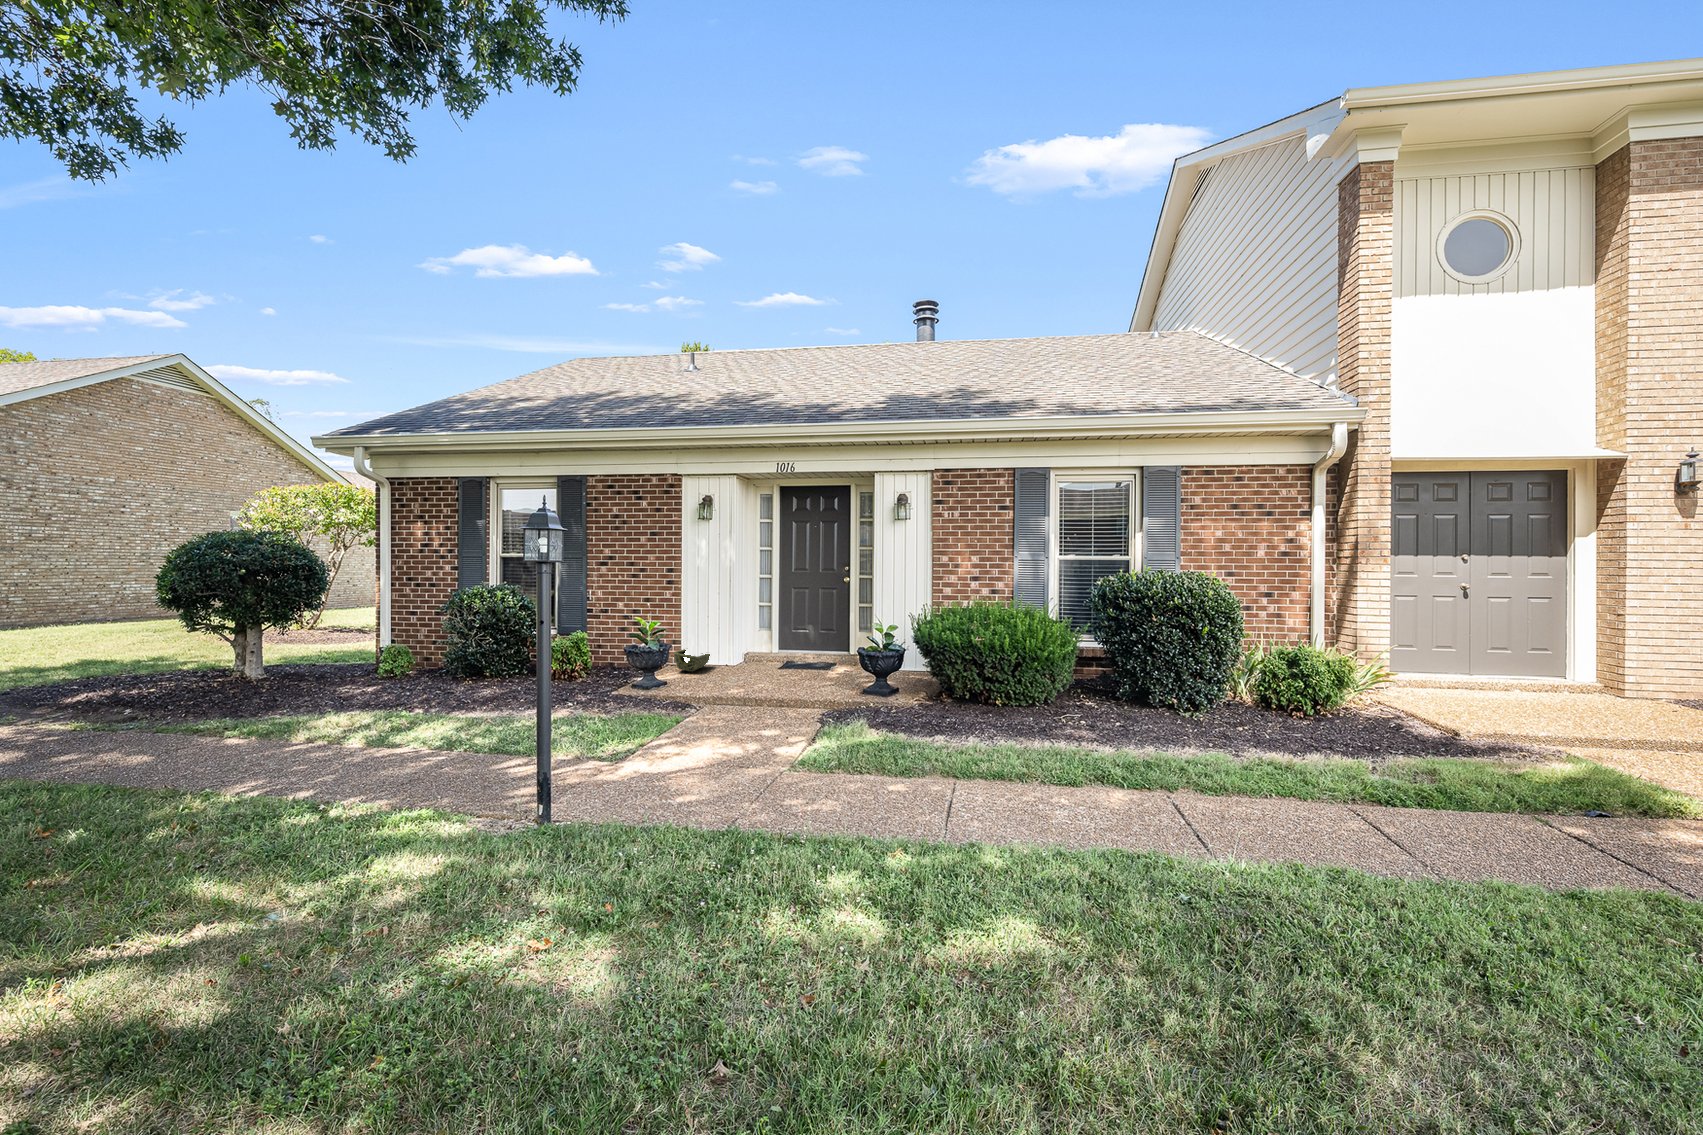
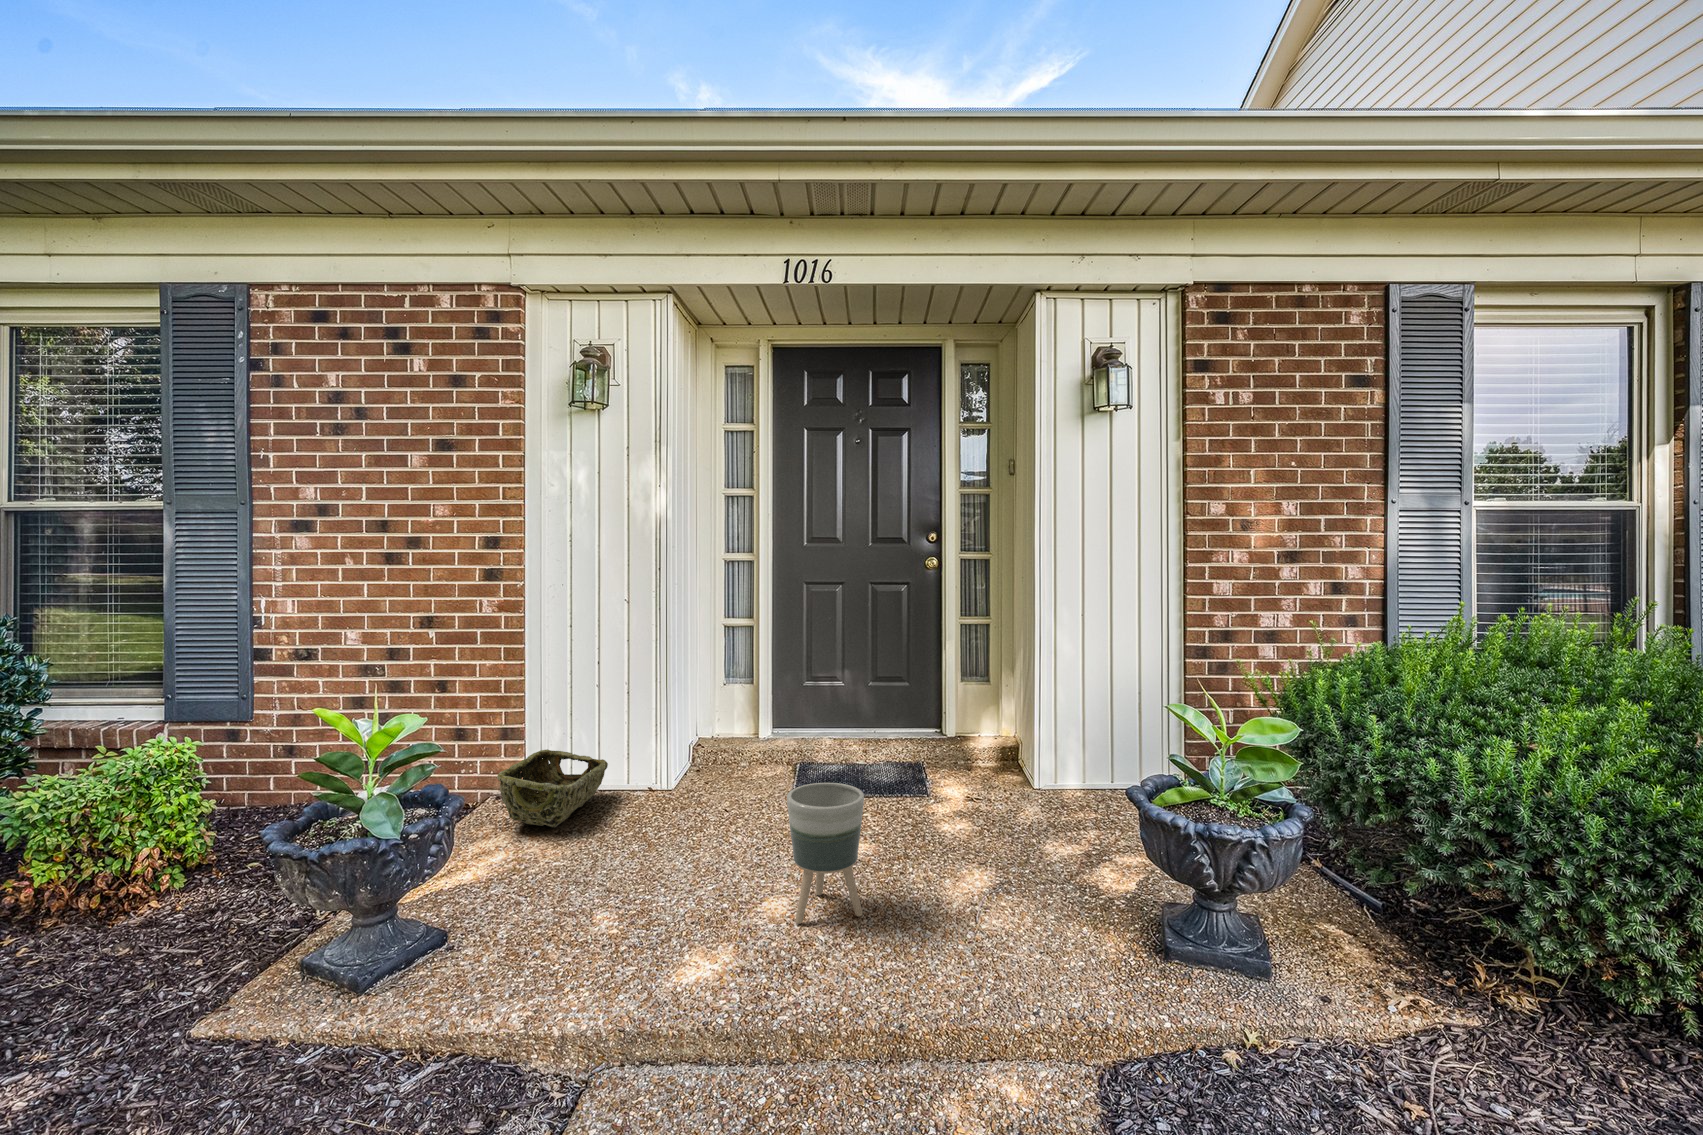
planter: none [759,650,782,689] -> present [787,783,864,924]

